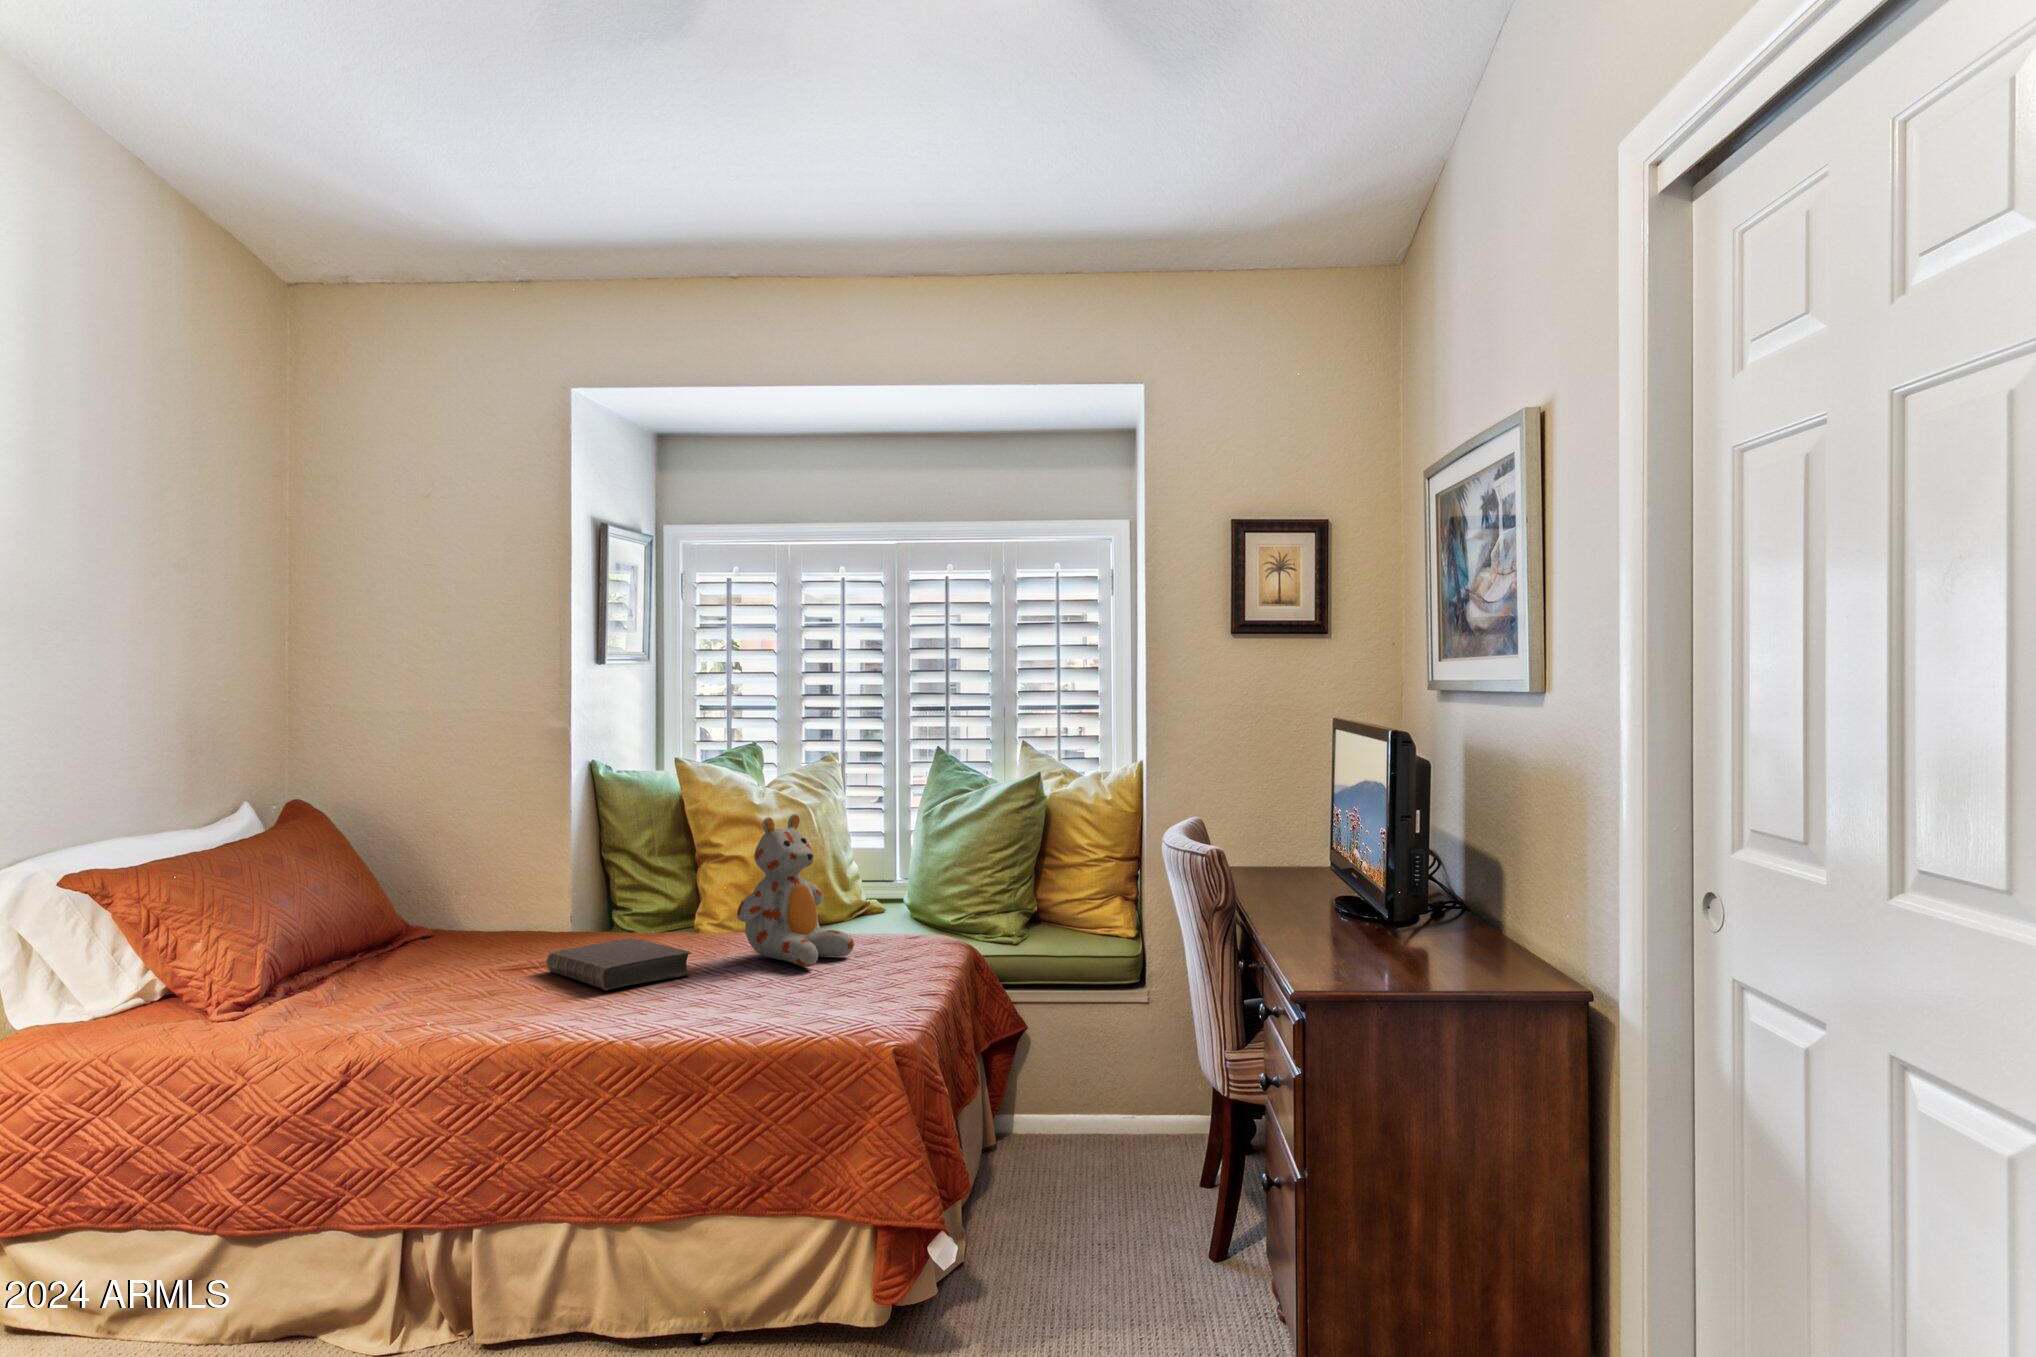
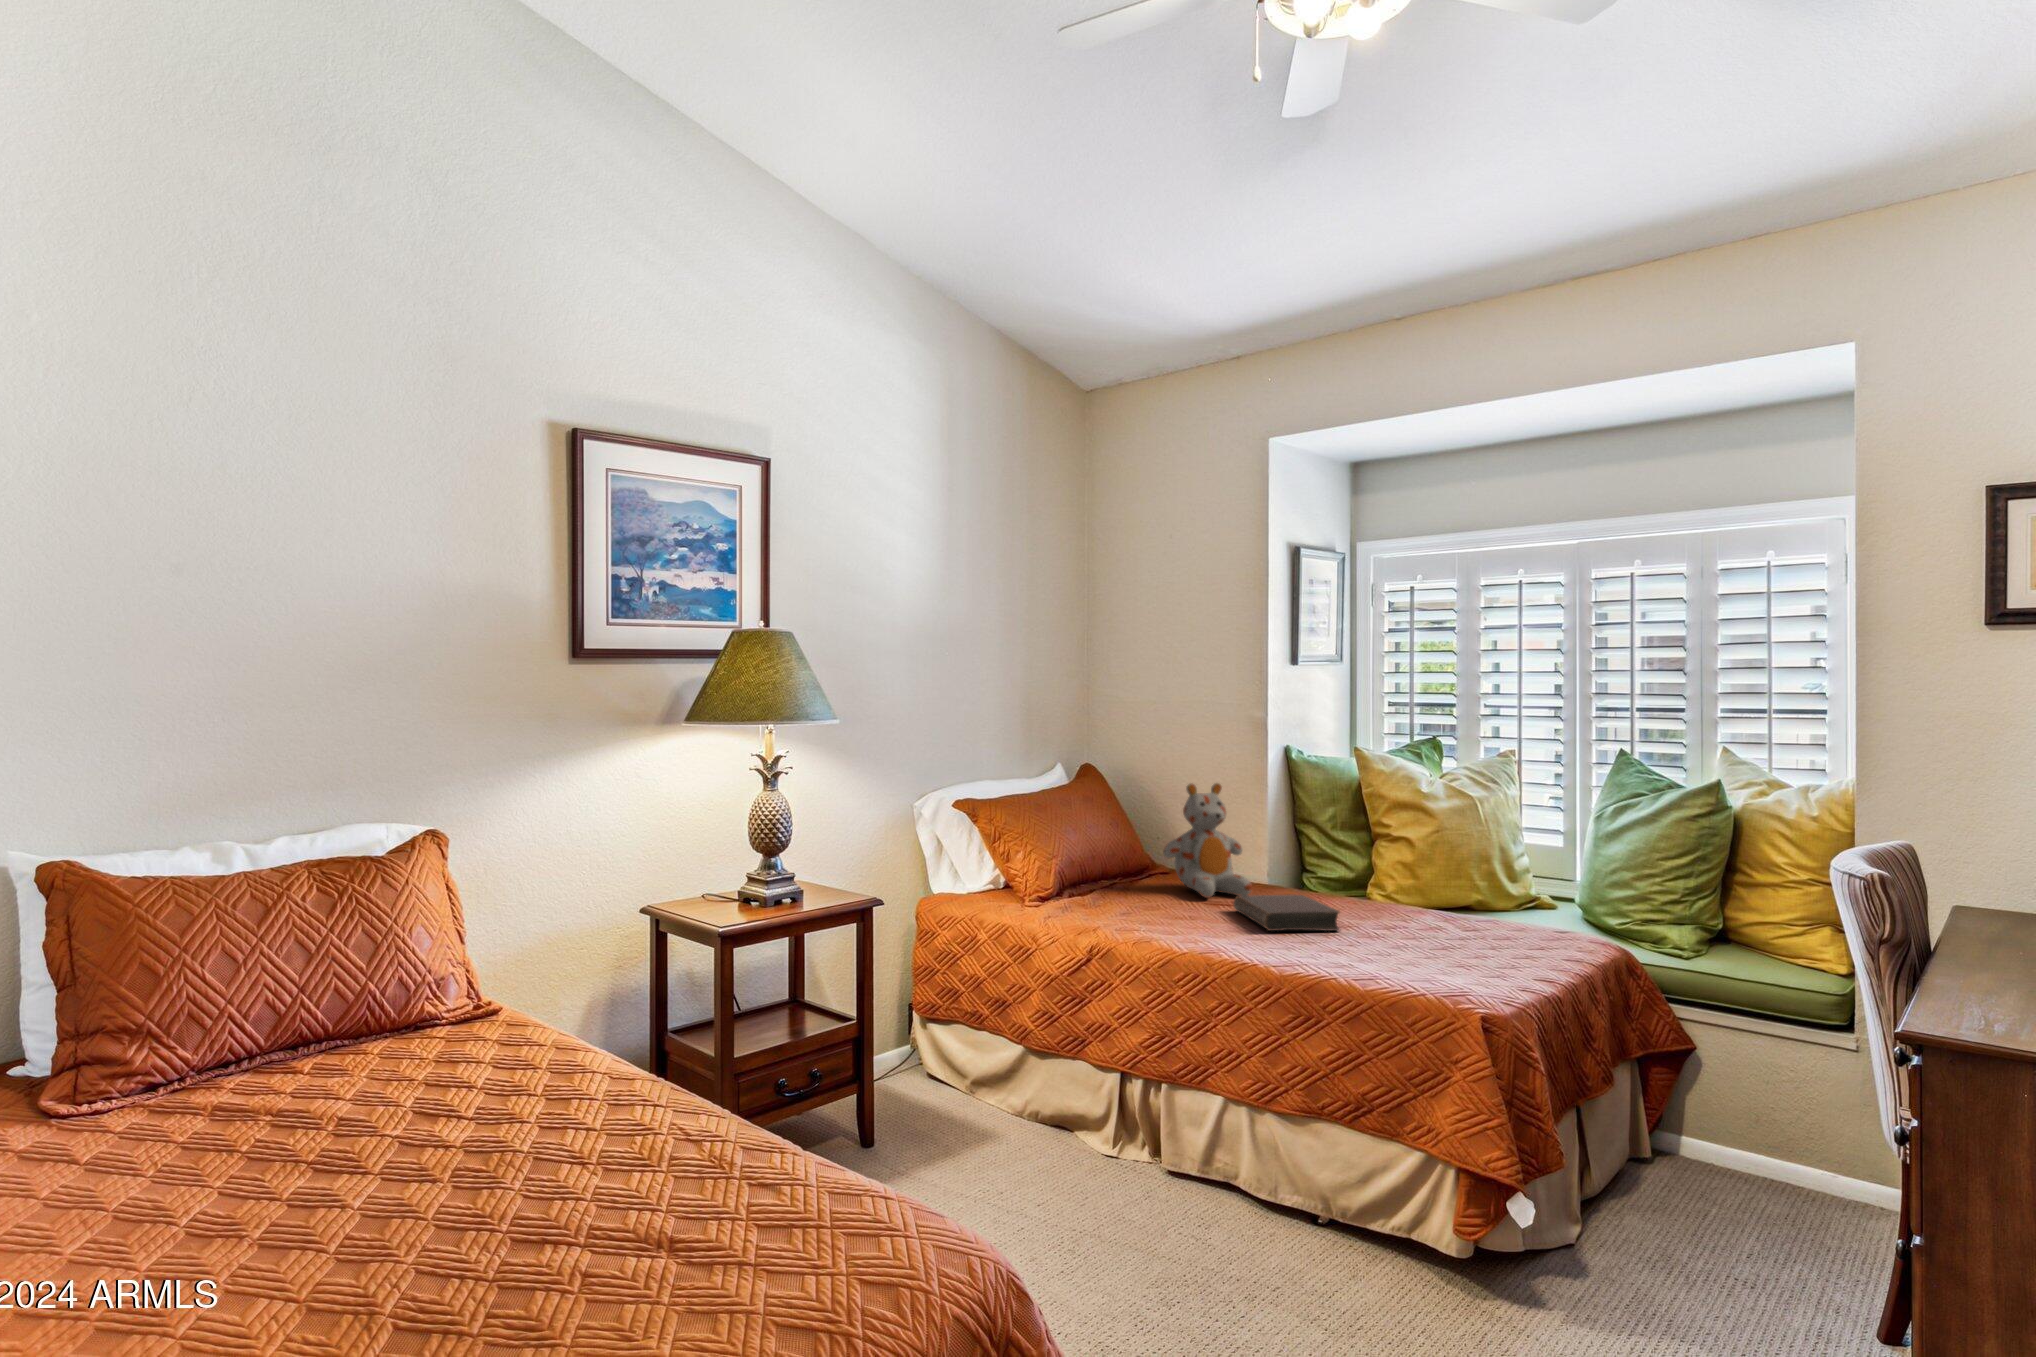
stuffed bear: present [737,814,854,967] -> present [1163,783,1252,898]

